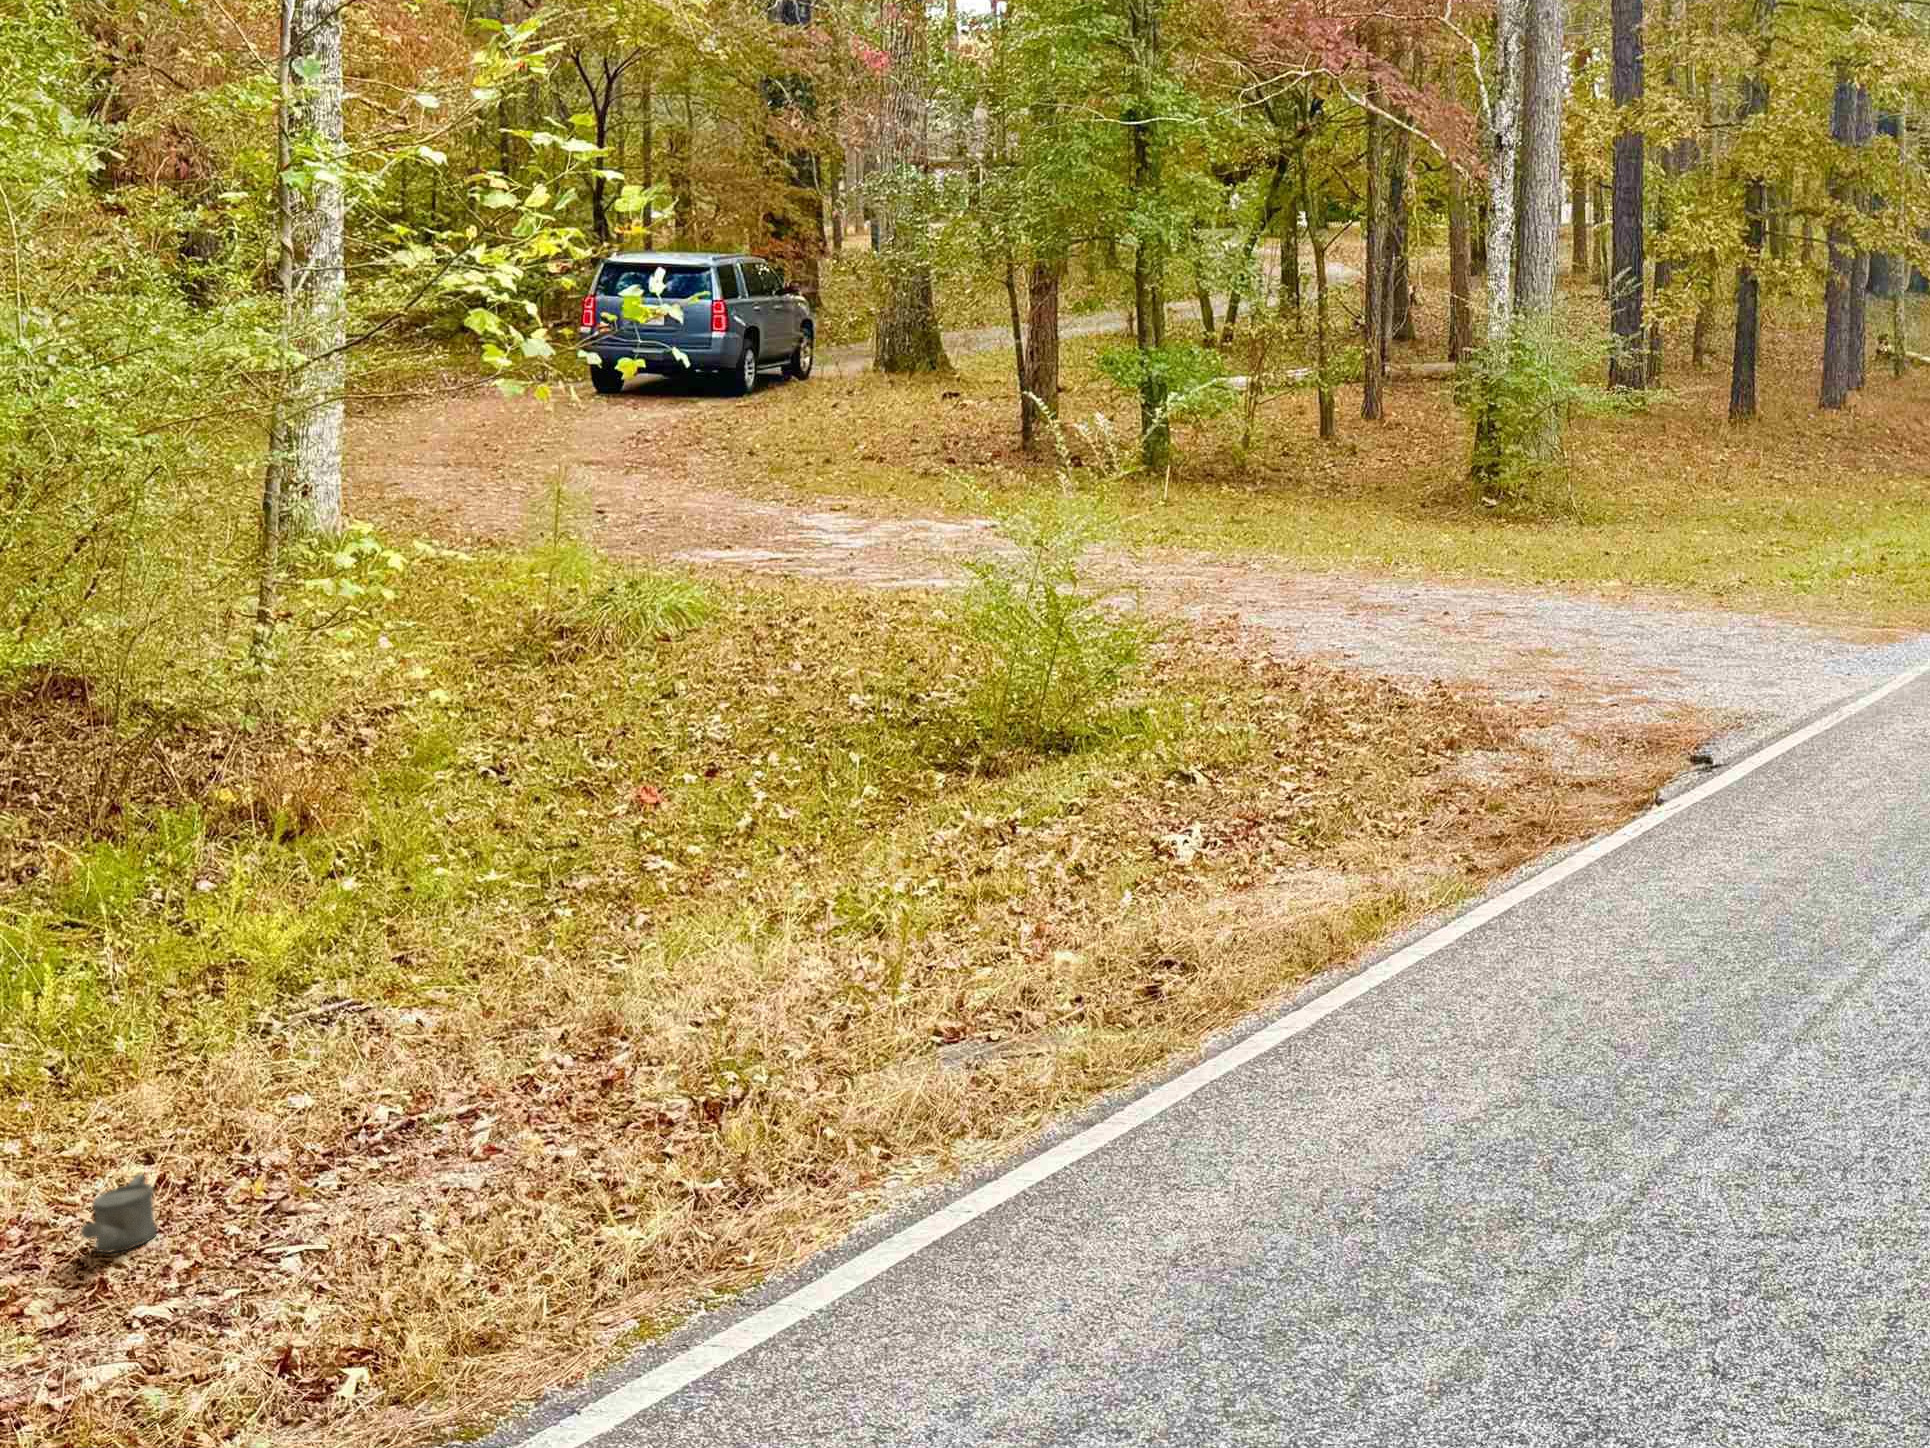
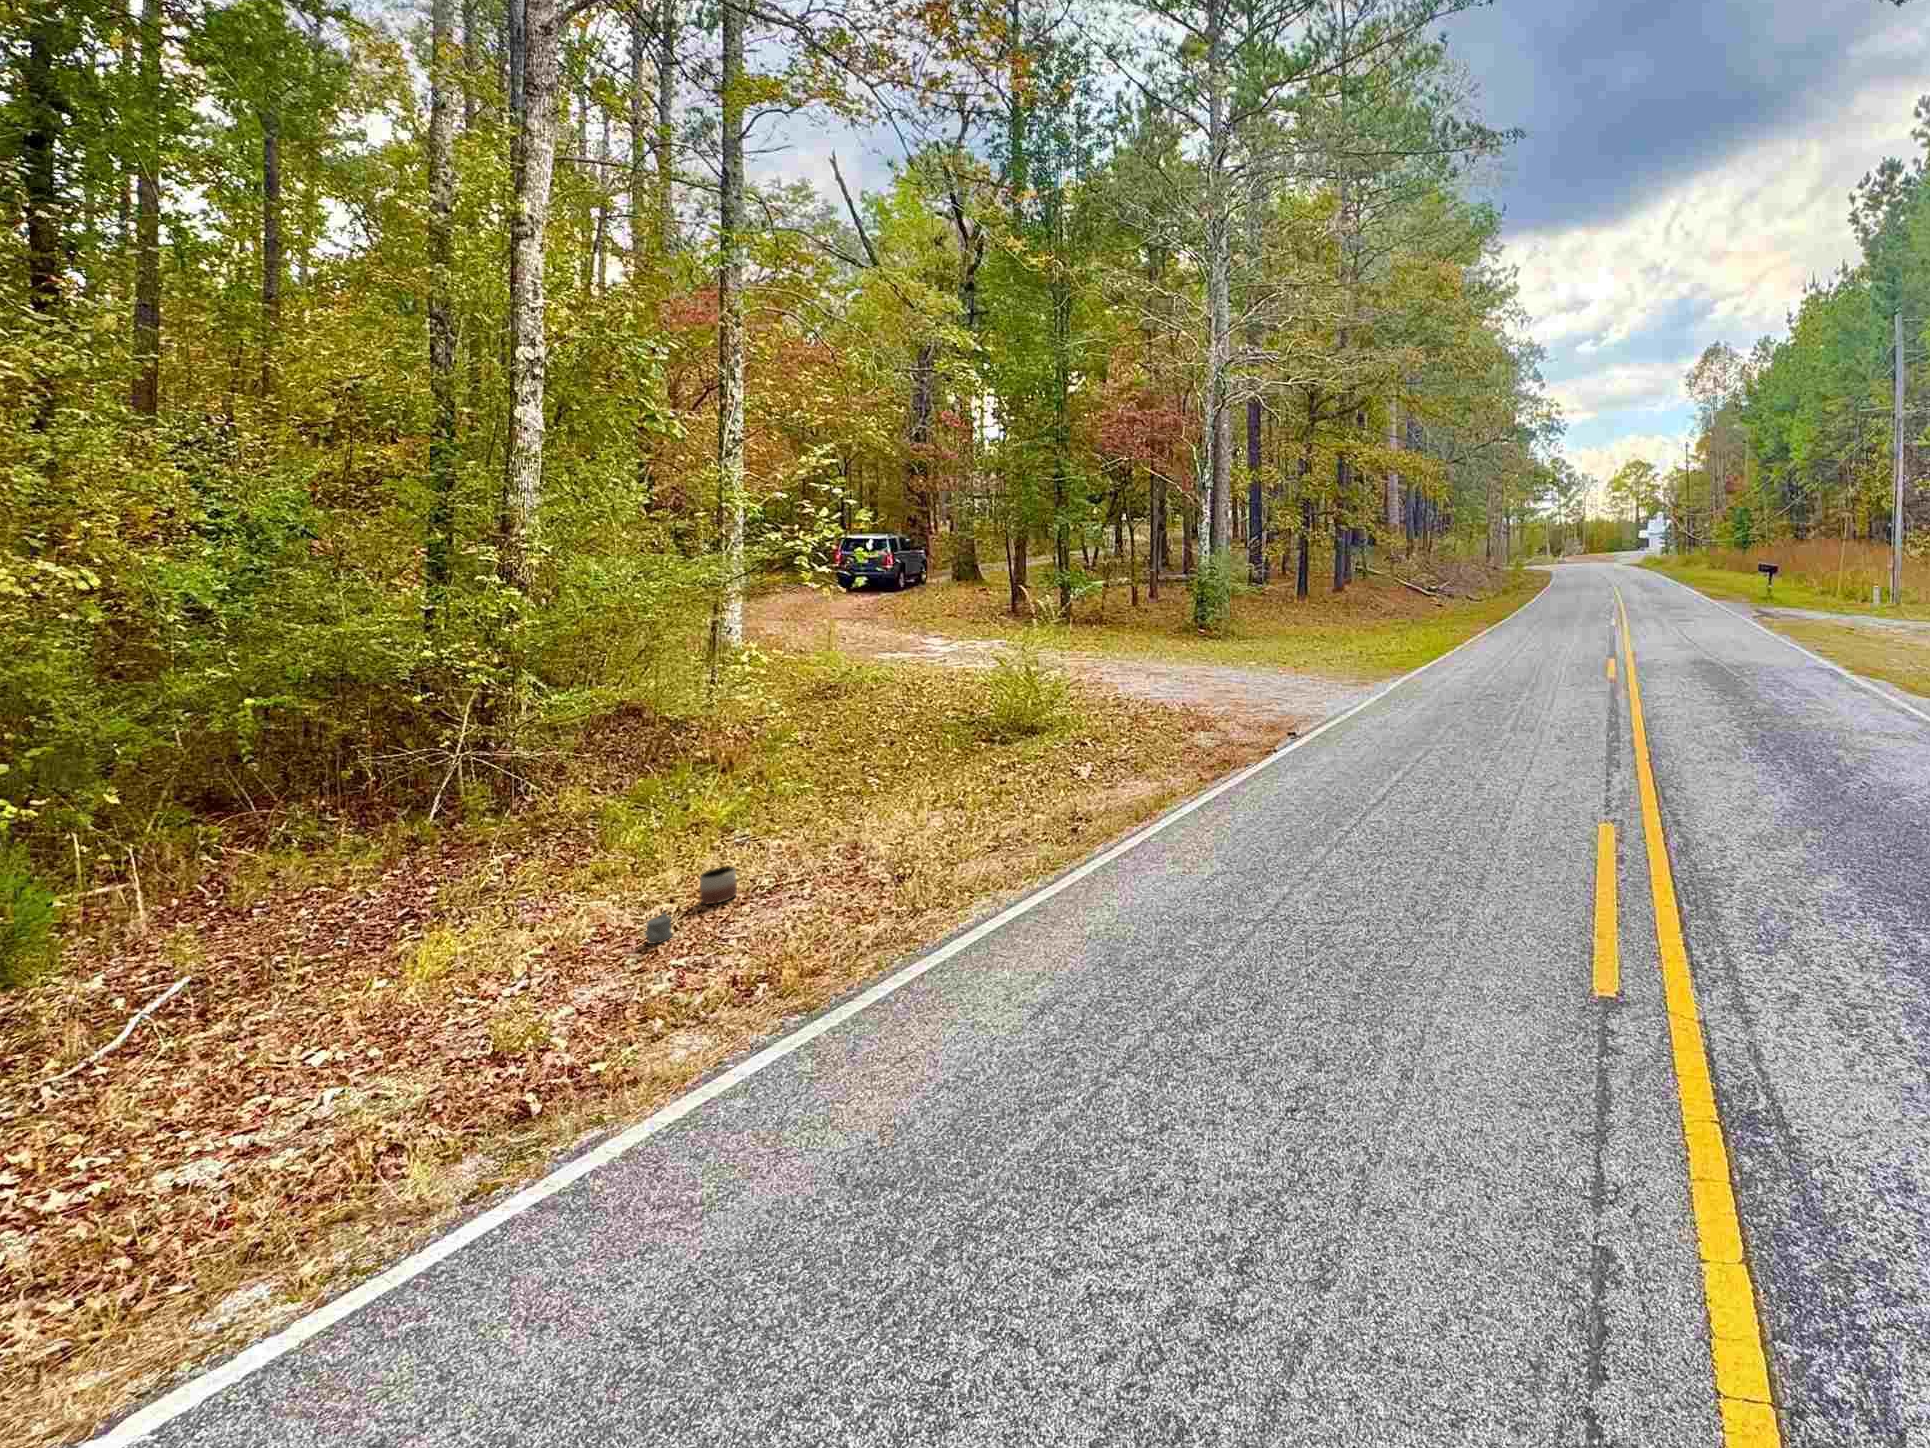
planter: none [234,1060,325,1152] -> present [700,867,737,904]

